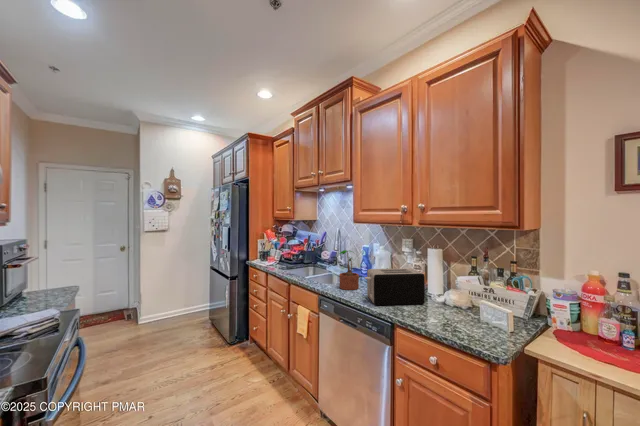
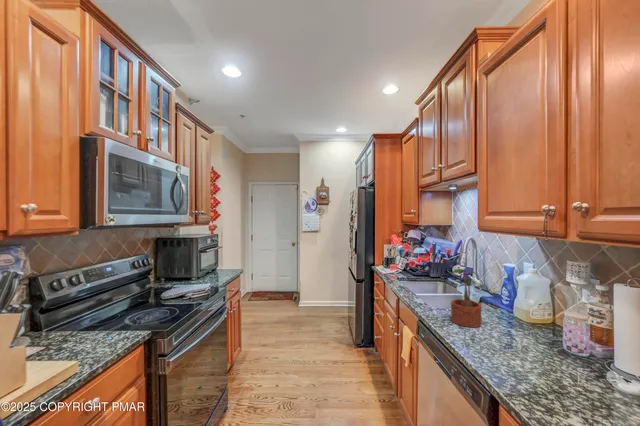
toaster: present [365,268,425,305] -> none [474,304,600,391]

